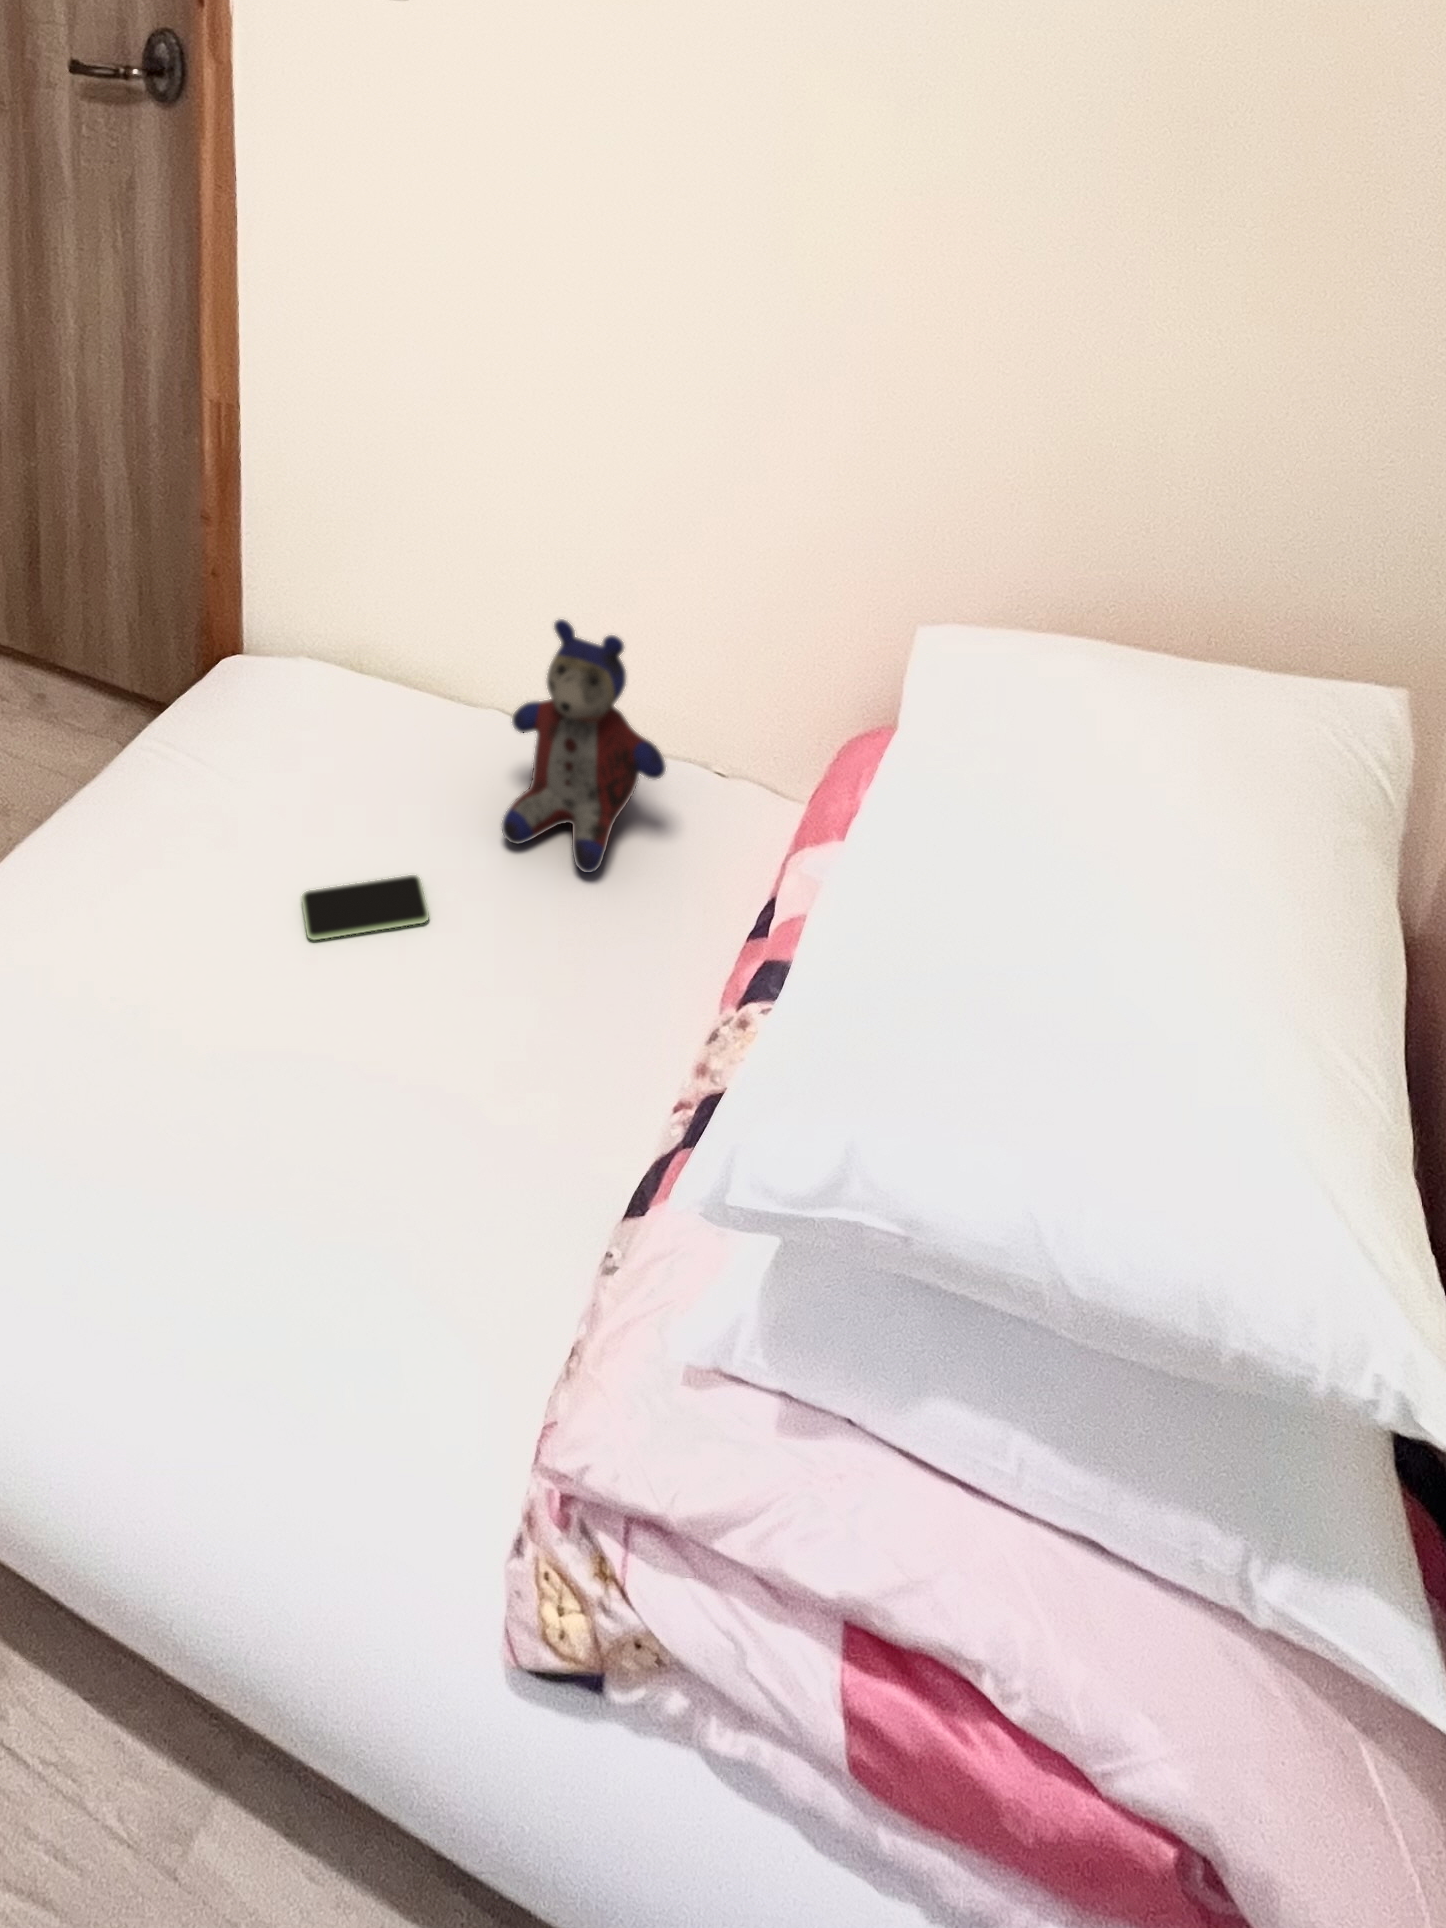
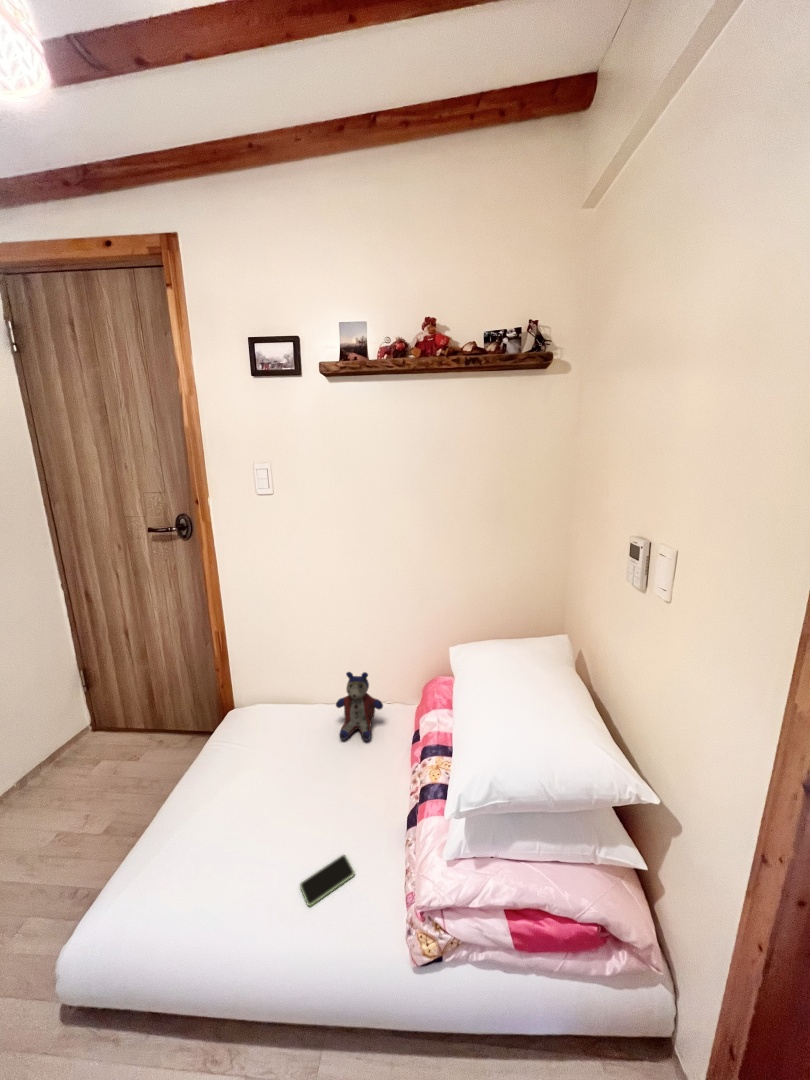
smartphone: present [301,875,429,940] -> present [300,855,354,906]

